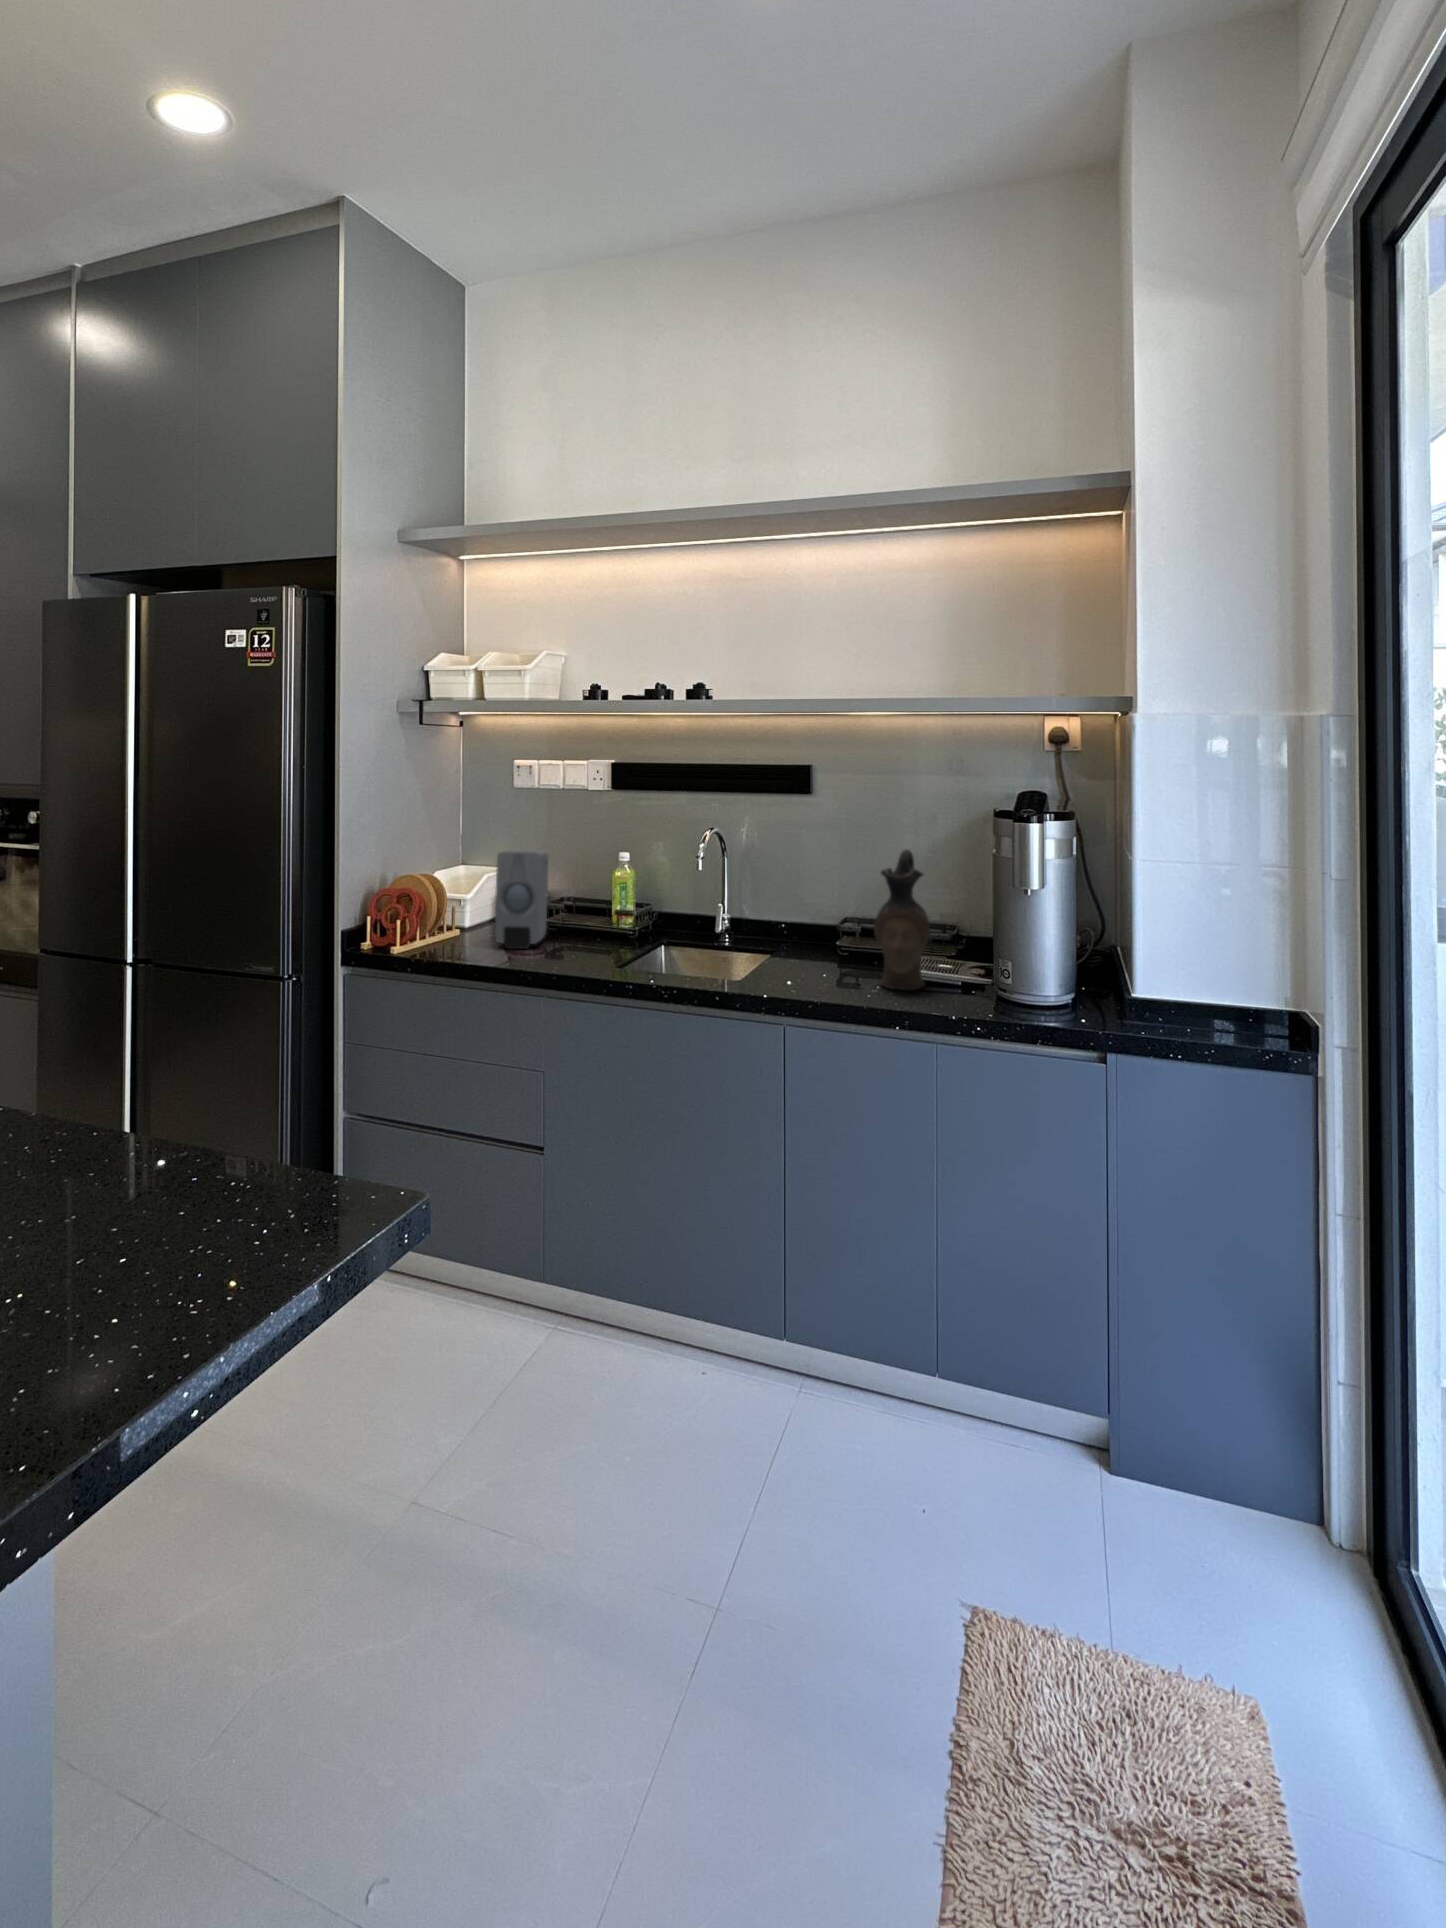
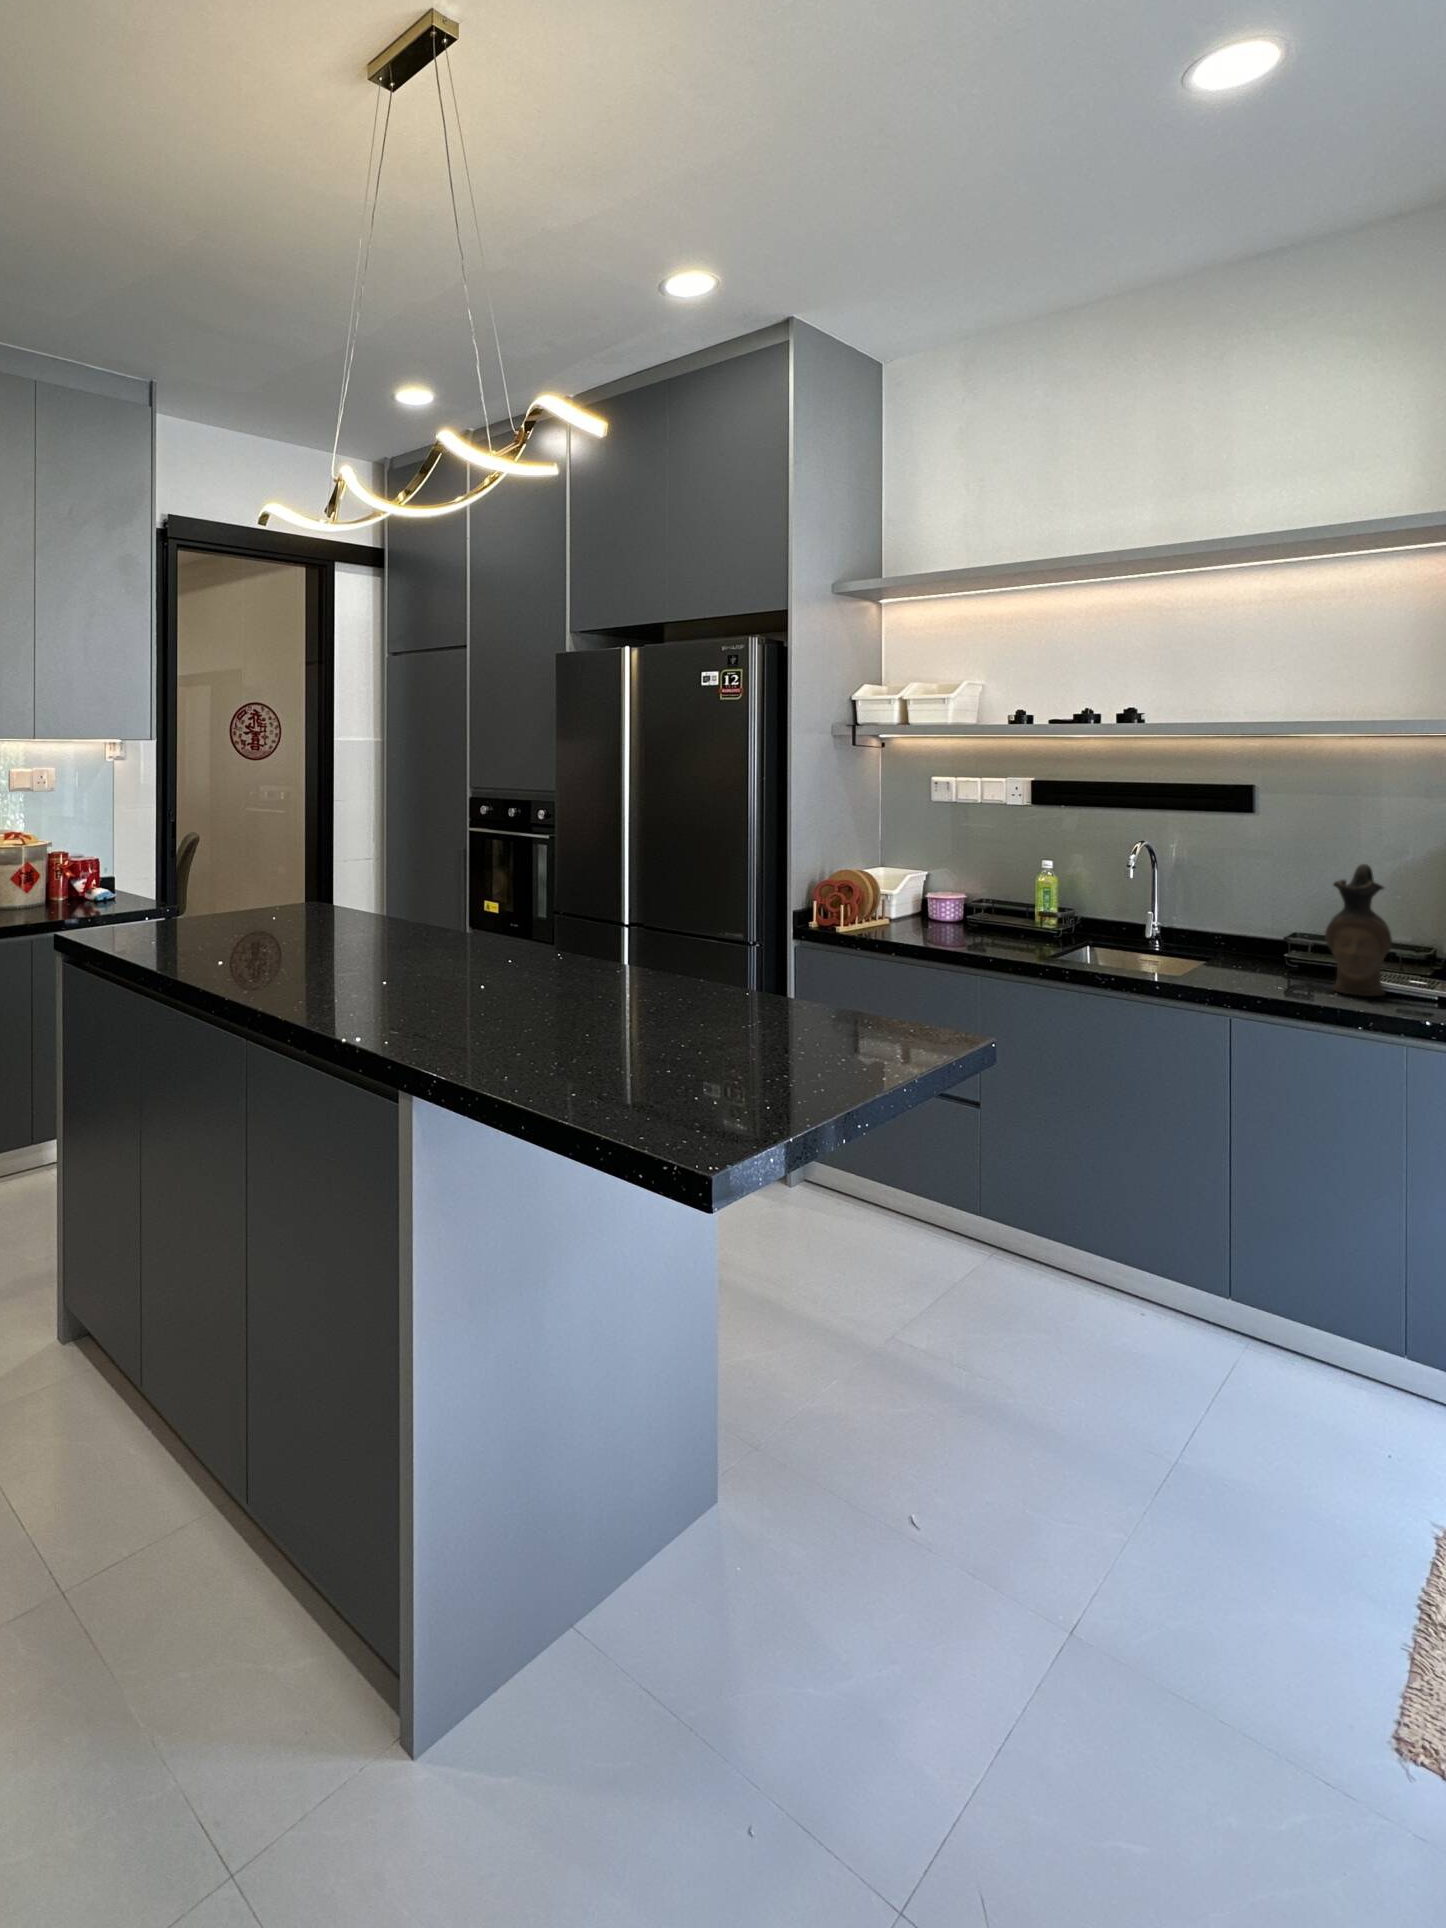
soap dispenser: present [495,850,548,949] -> none [926,854,973,938]

